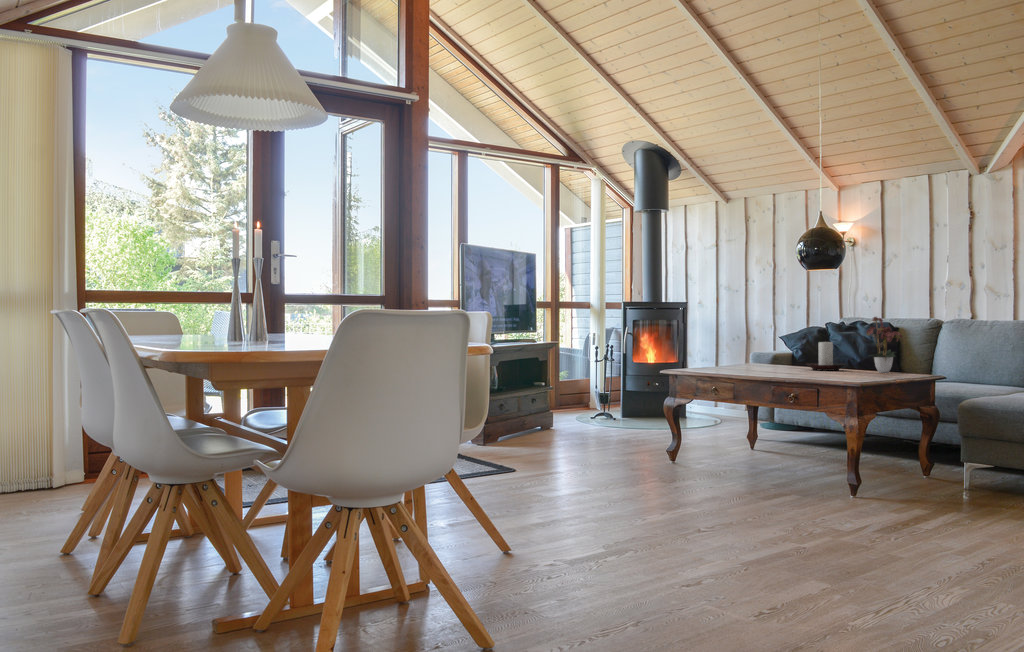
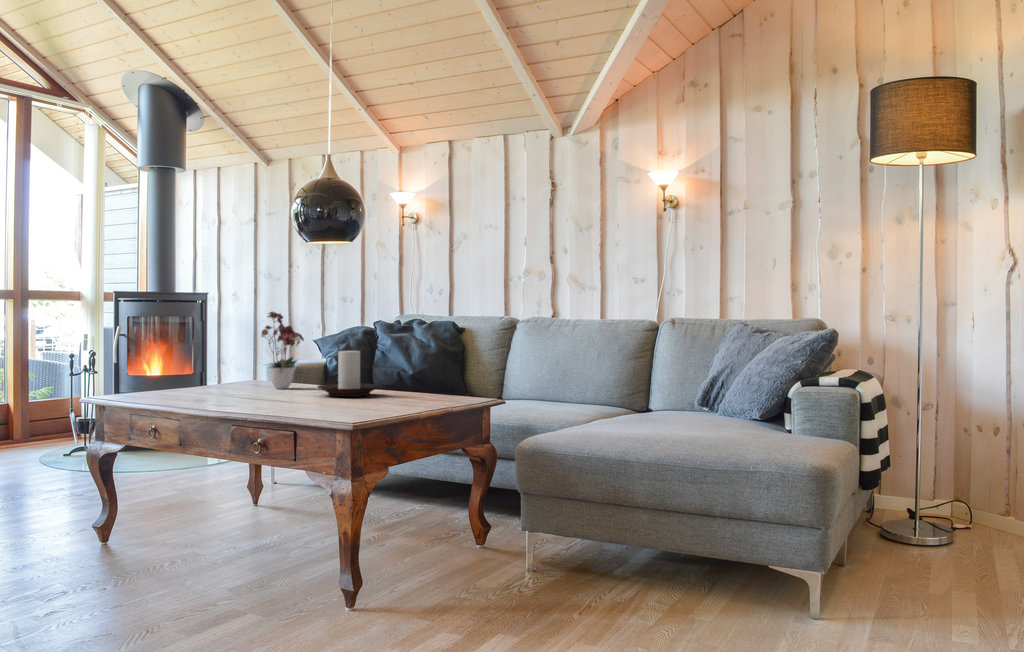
flower arrangement: present [867,317,903,373] -> present [261,312,304,389]

